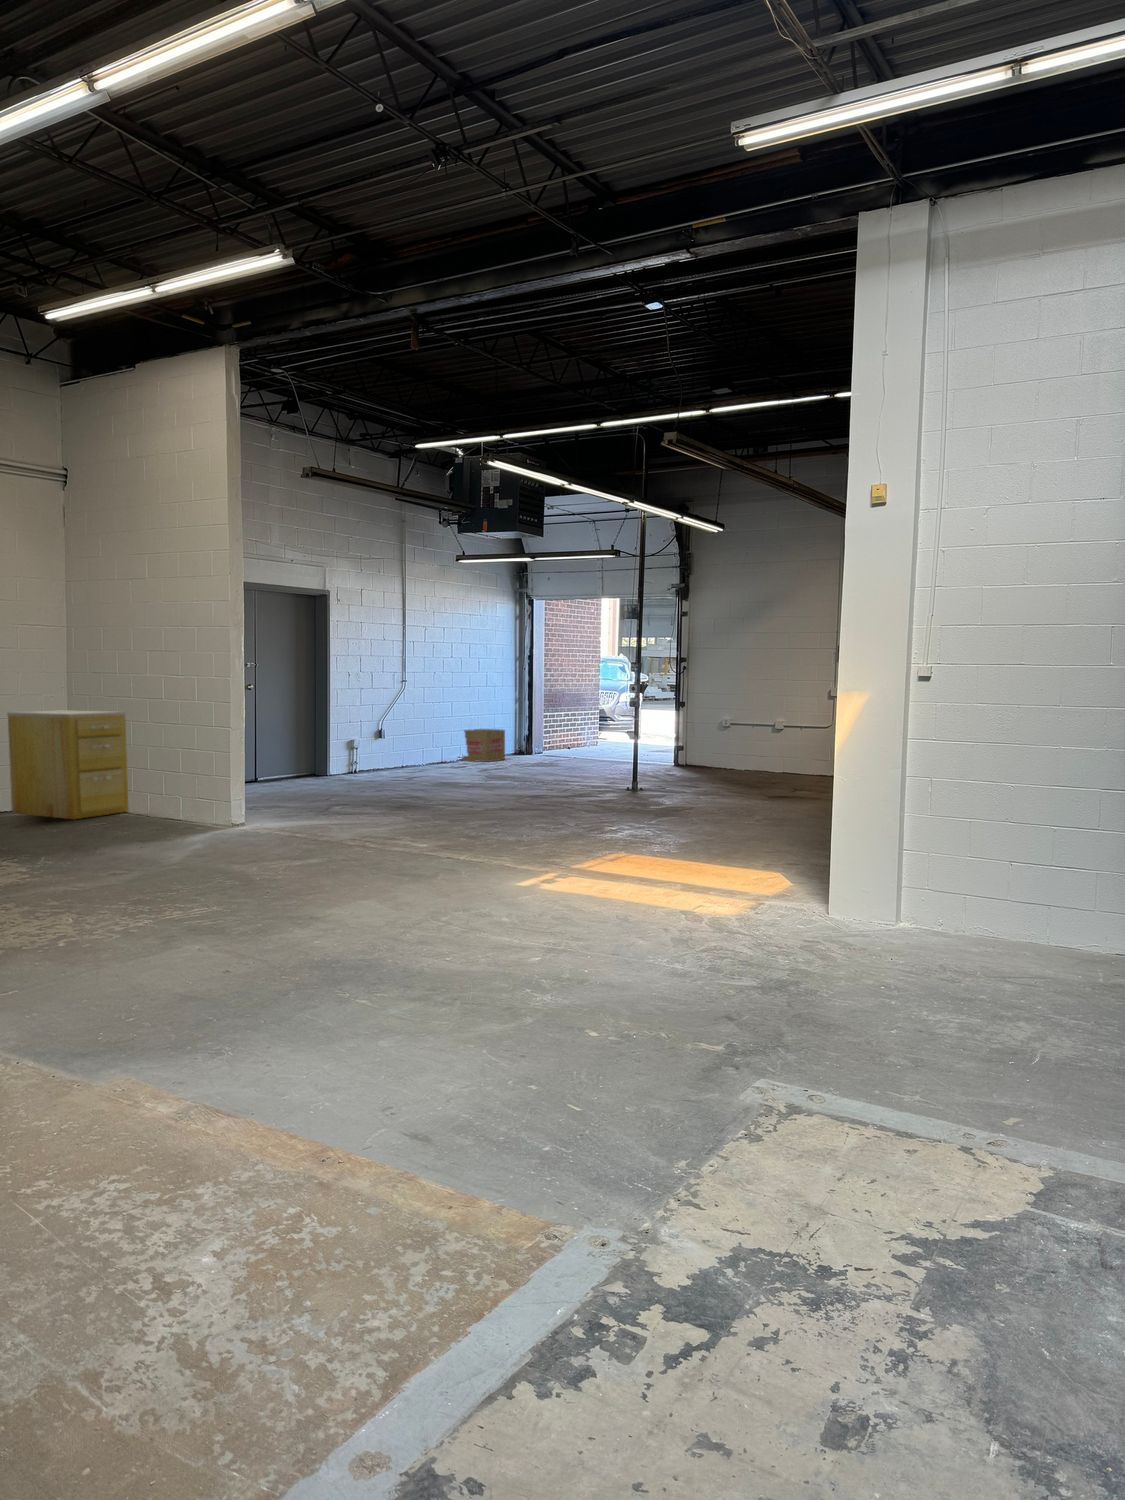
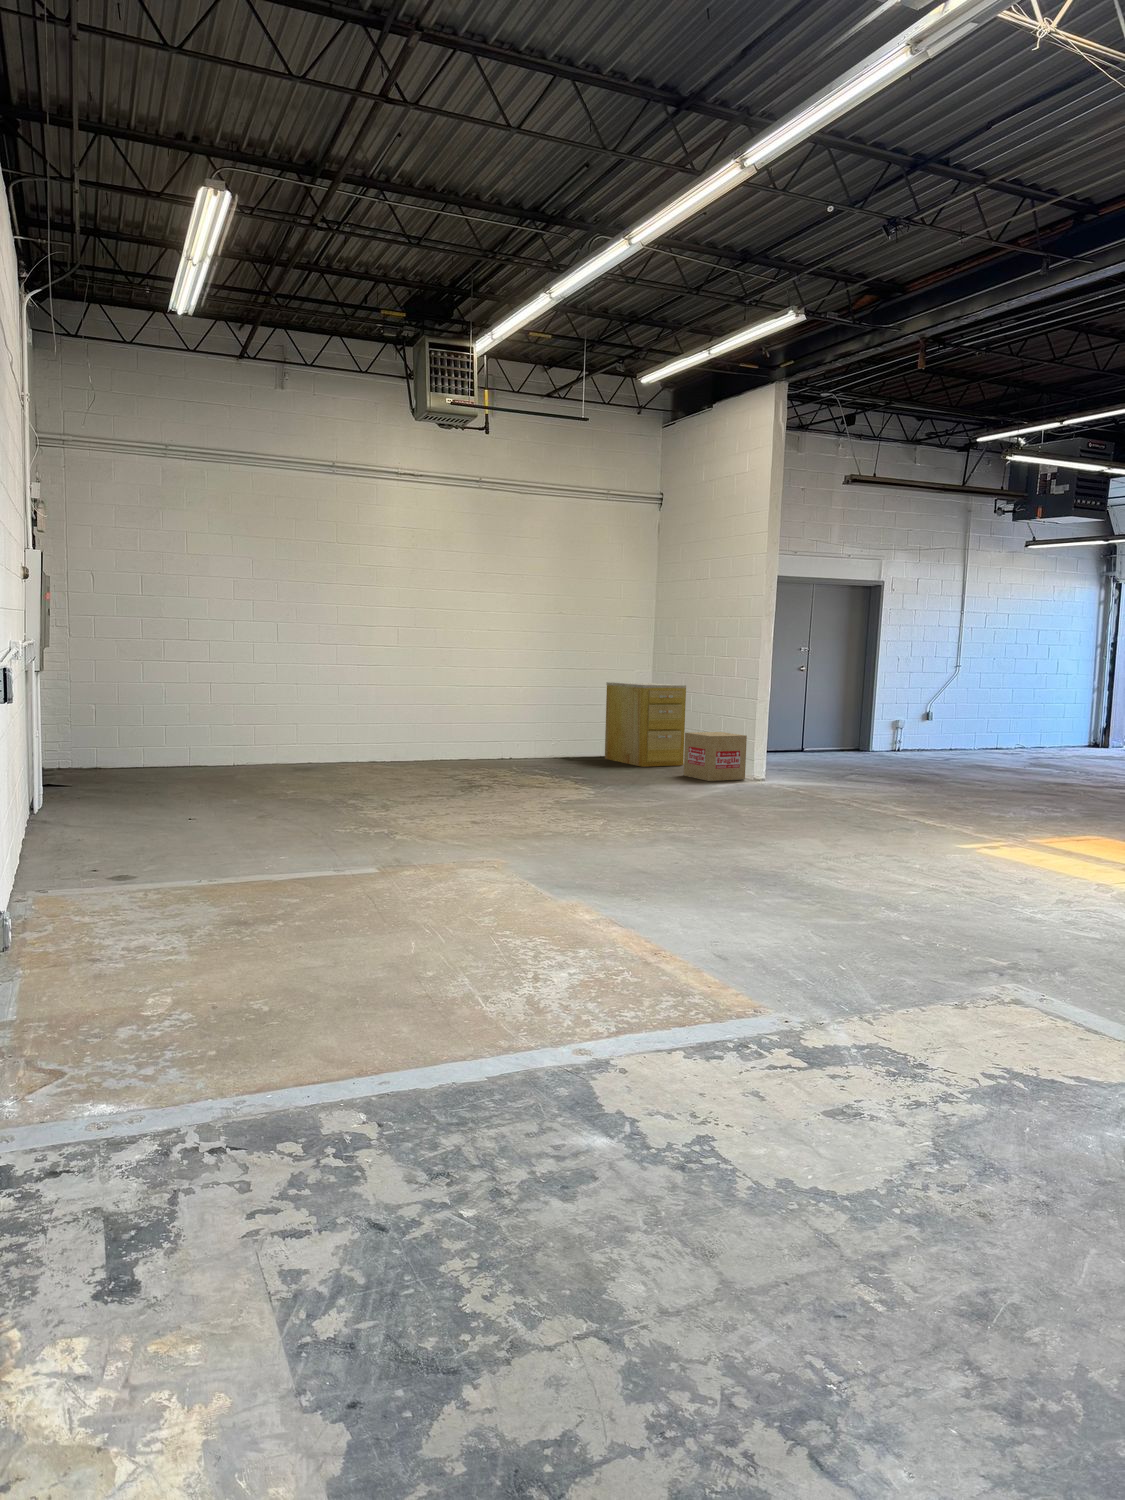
cardboard box: present [462,729,505,762] -> present [684,732,747,781]

